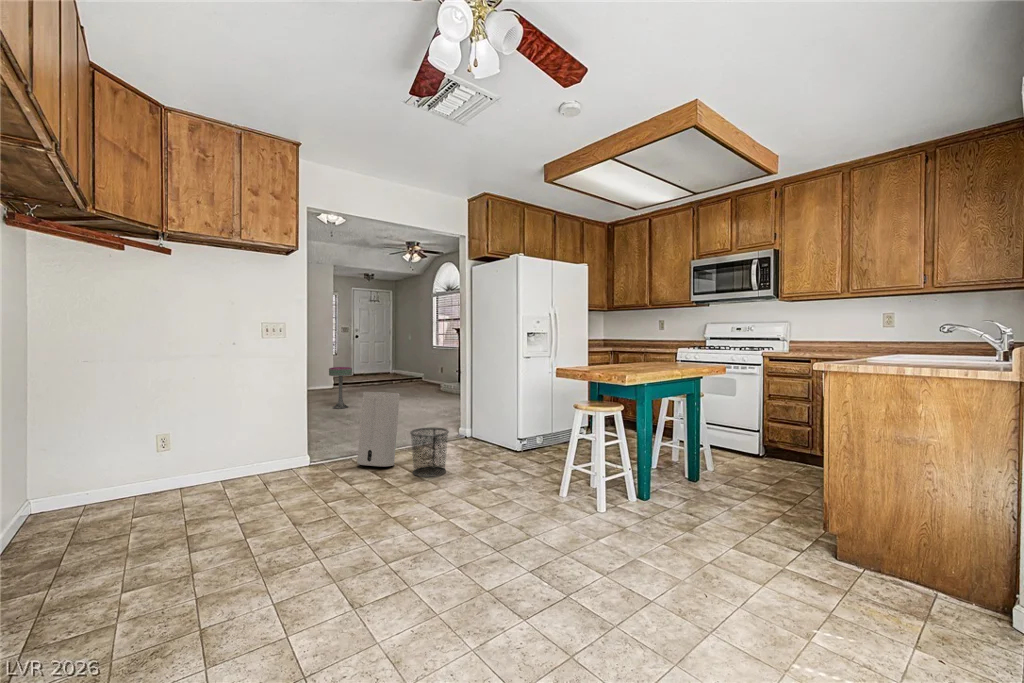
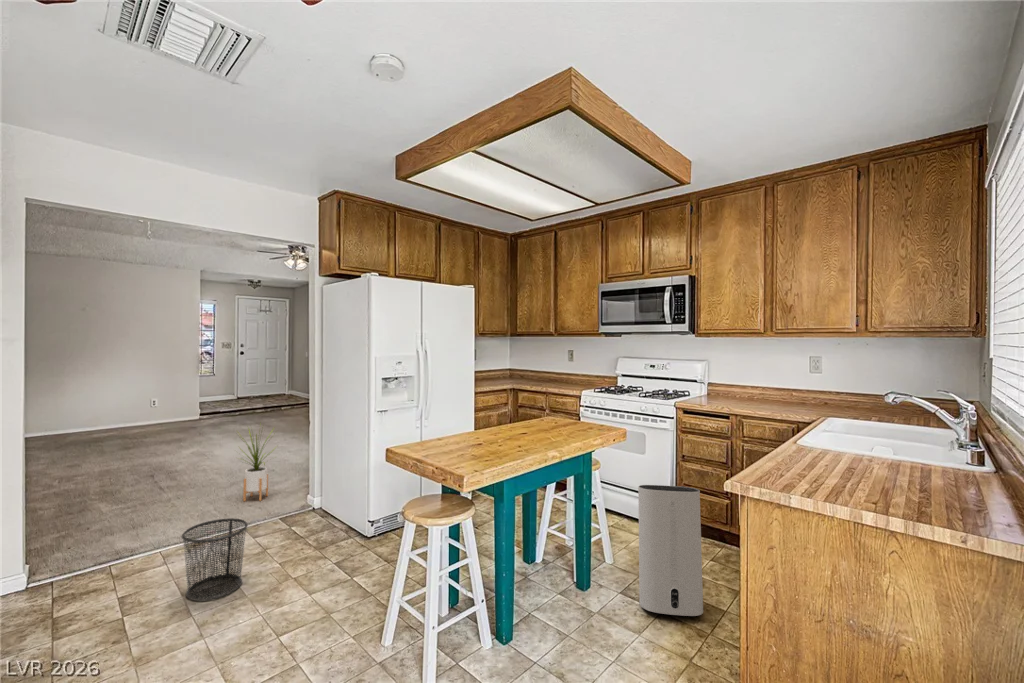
bar stool: present [329,367,352,409] -> none [163,402,197,456]
house plant: none [405,373,436,433] -> present [242,431,269,501]
air purifier: present [357,392,400,467] -> present [638,485,703,616]

